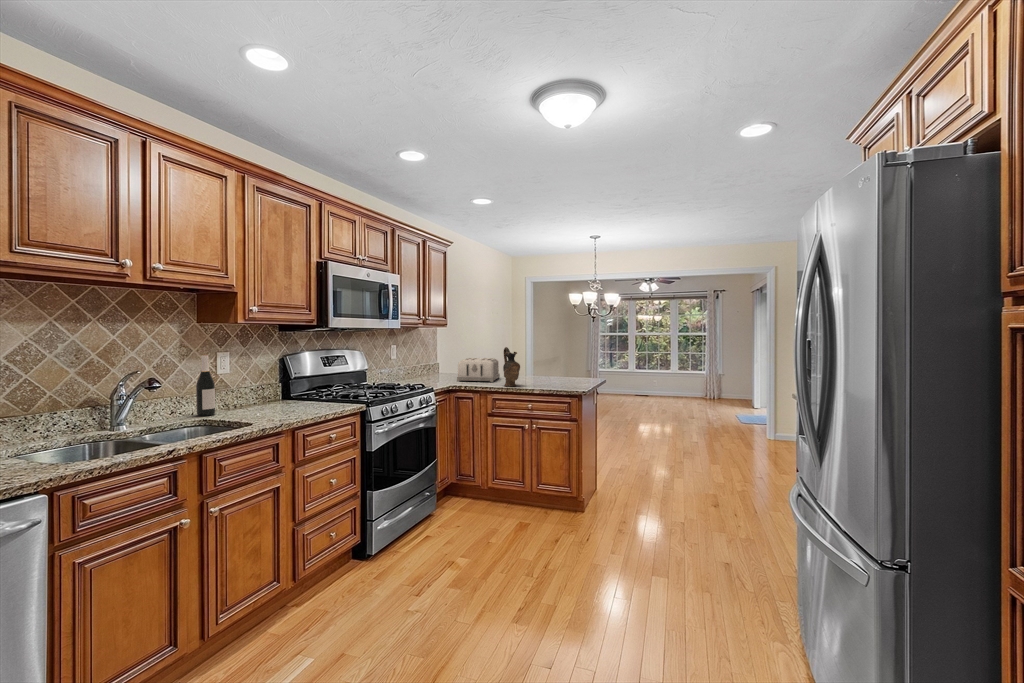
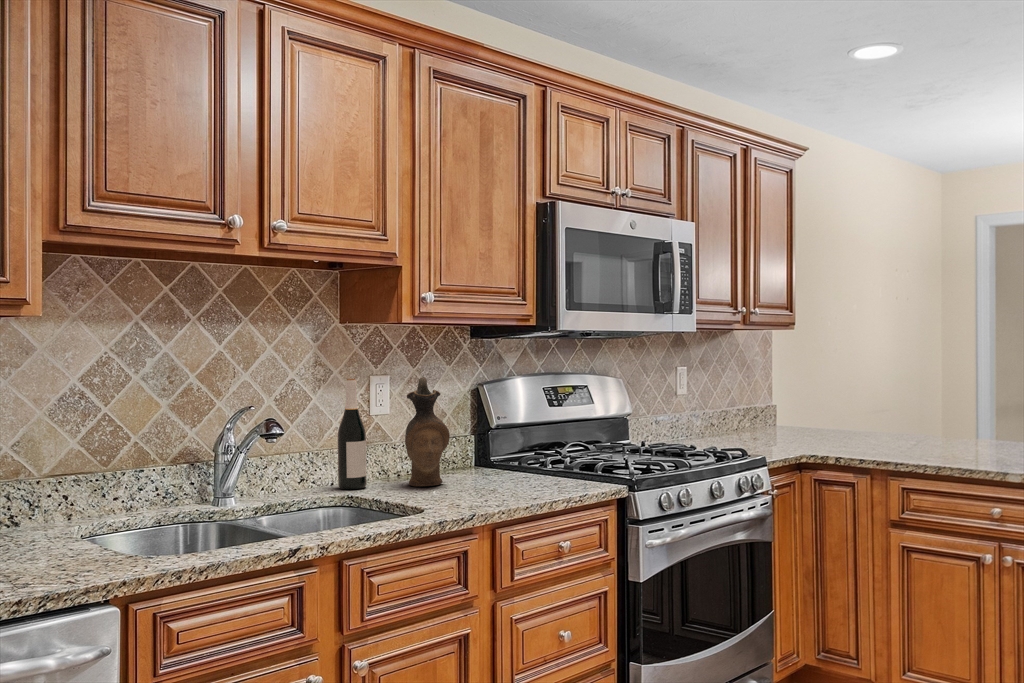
ceramic pitcher: present [503,347,520,387] -> present [405,377,450,486]
toaster: present [457,358,500,382] -> none [814,395,913,450]

